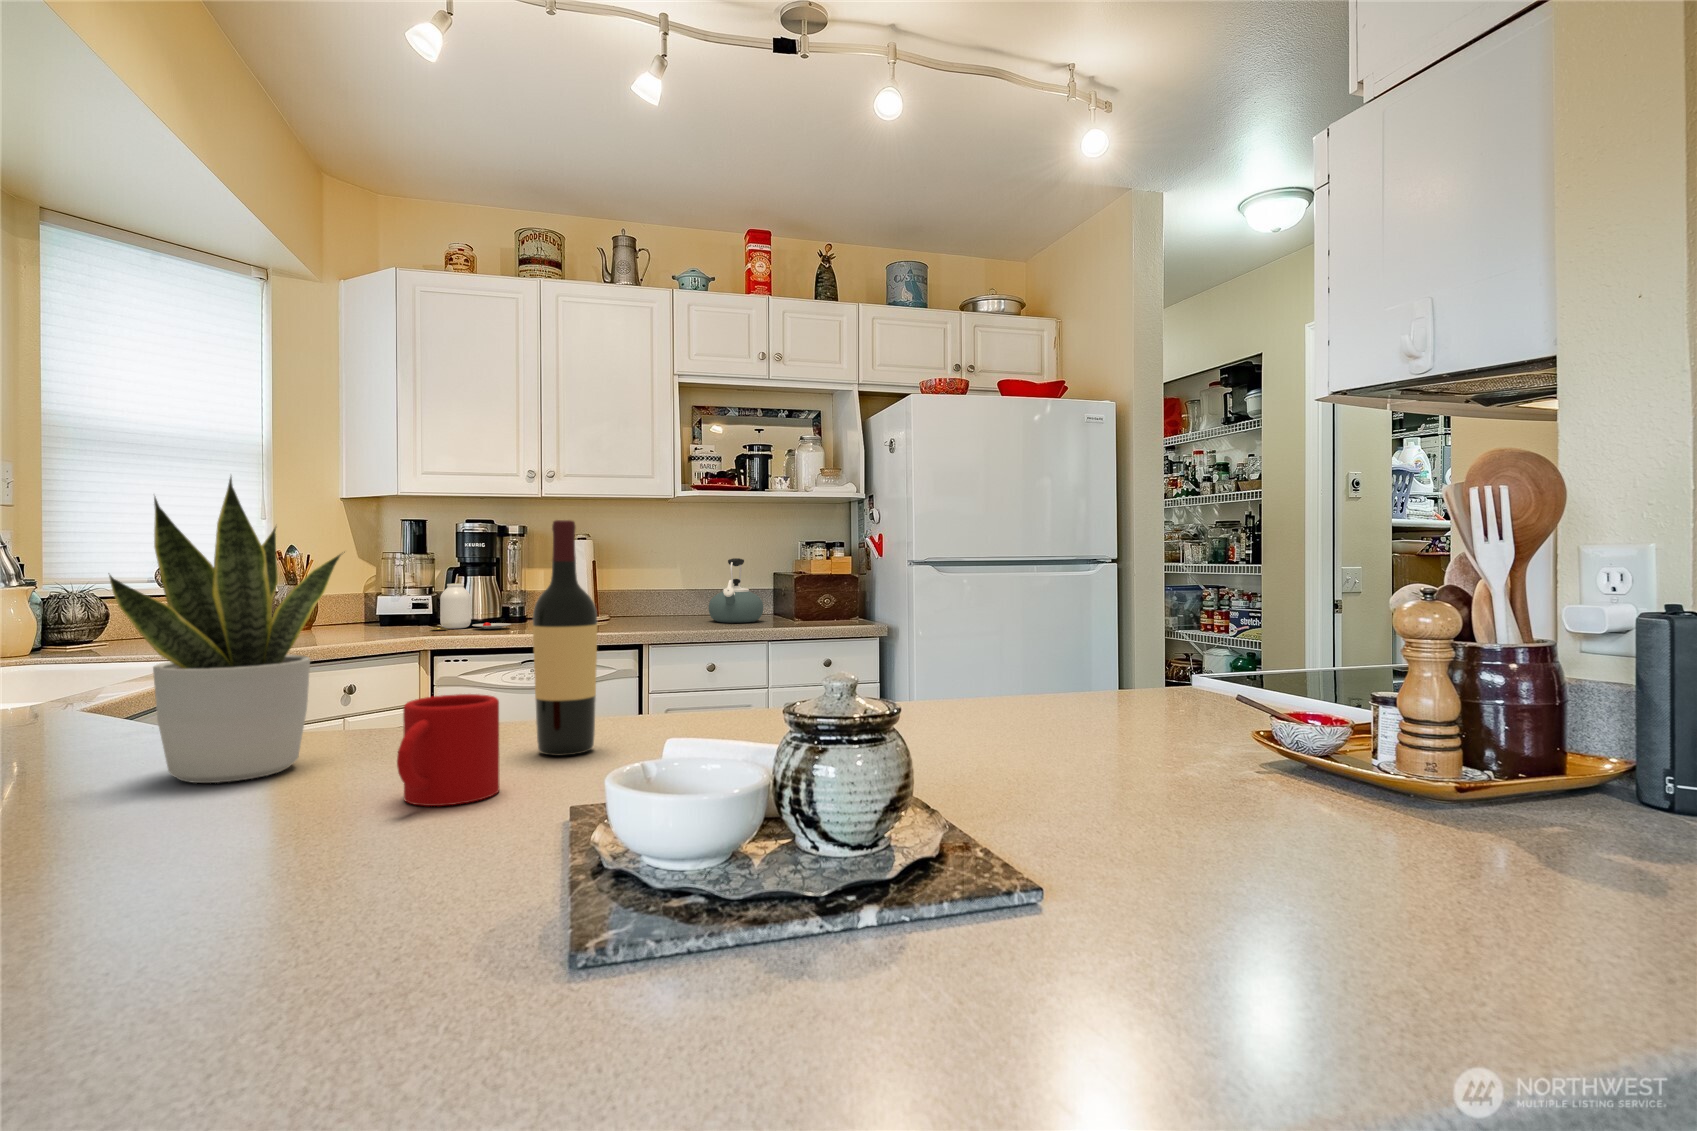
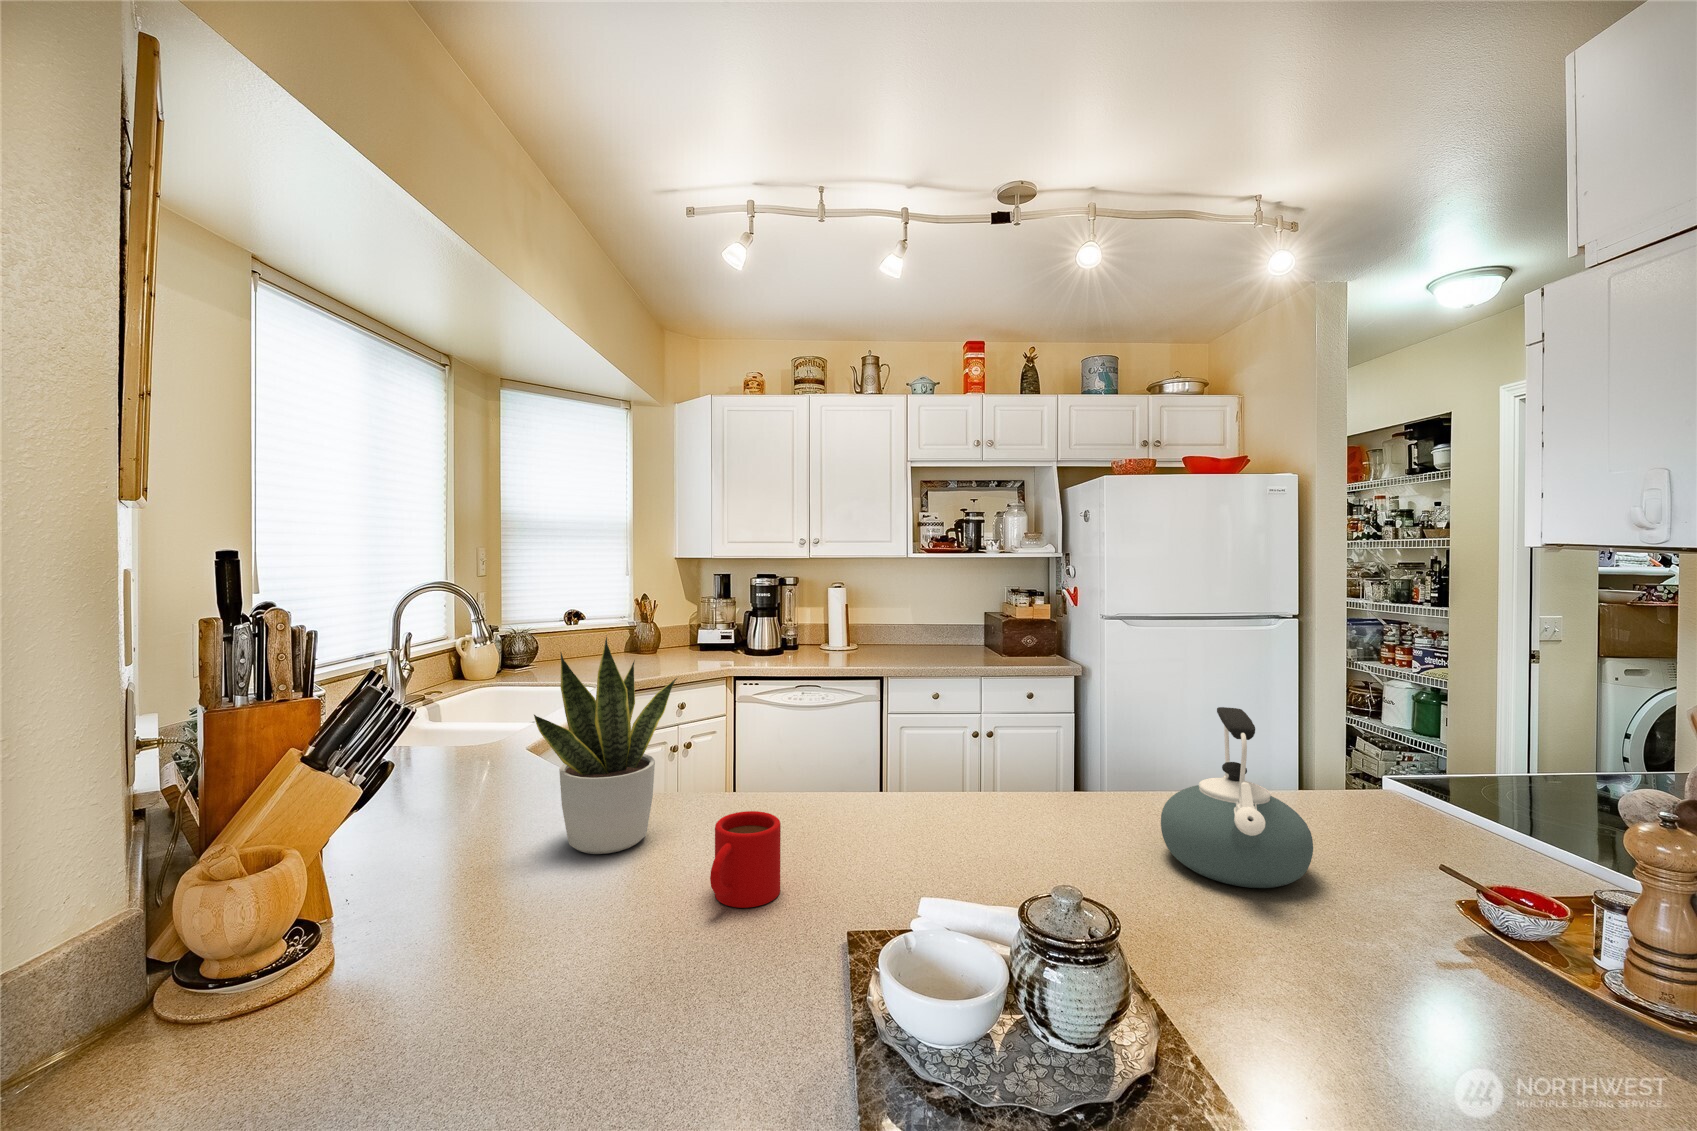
wine bottle: present [533,520,597,756] -> none [805,663,852,845]
kettle: present [709,558,763,623] -> present [1161,707,1313,888]
jar: present [431,584,511,630] -> none [733,623,788,658]

